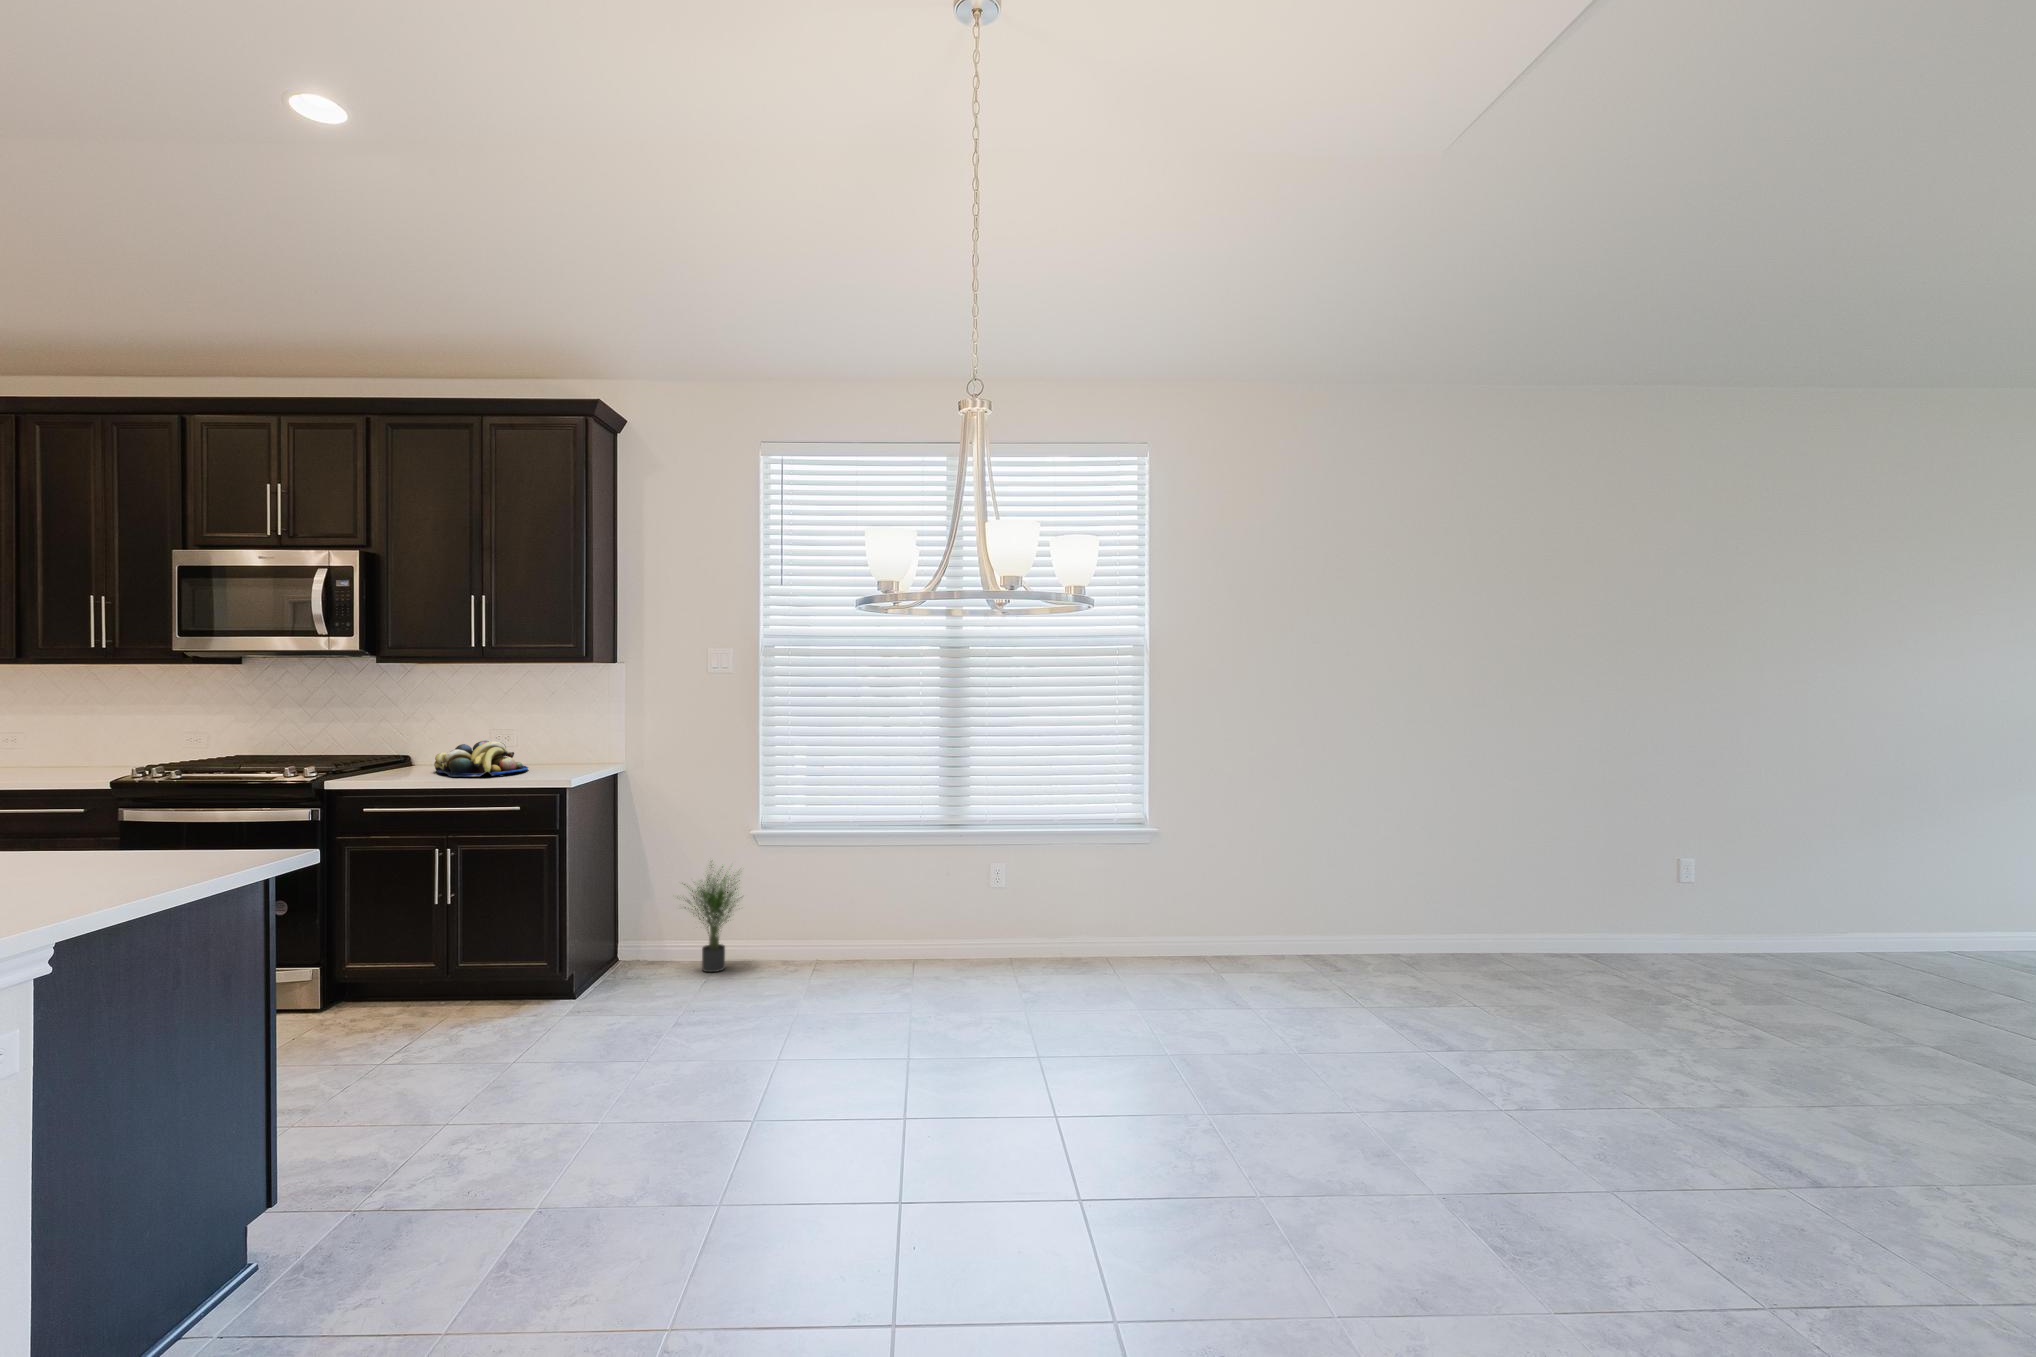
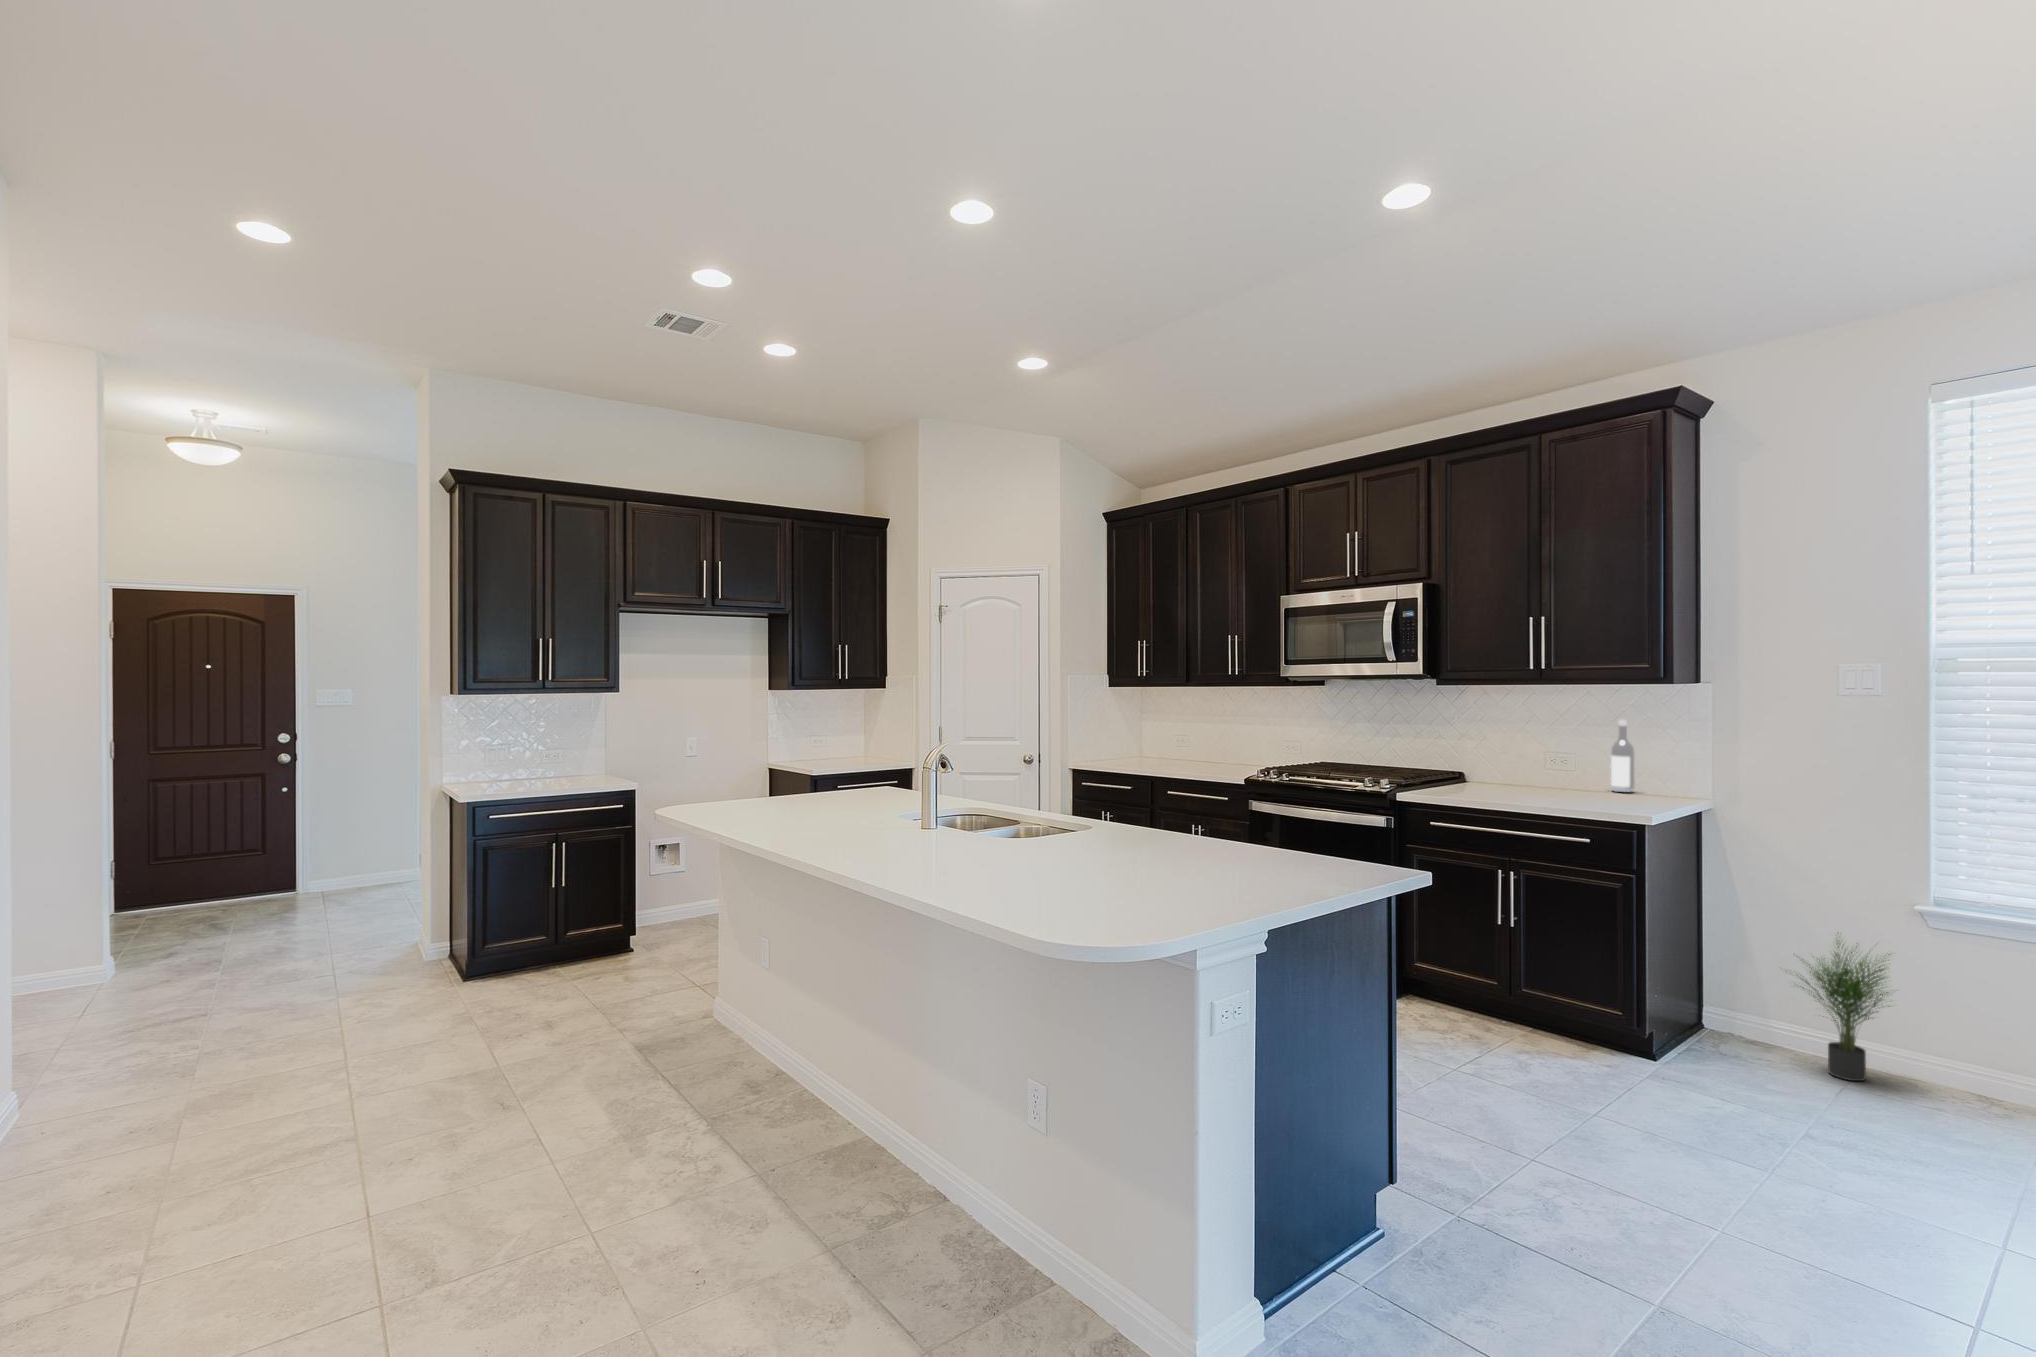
wine bottle: none [550,696,569,762] -> present [1611,720,1634,792]
fruit bowl: present [434,741,528,777] -> none [1494,764,1591,800]

